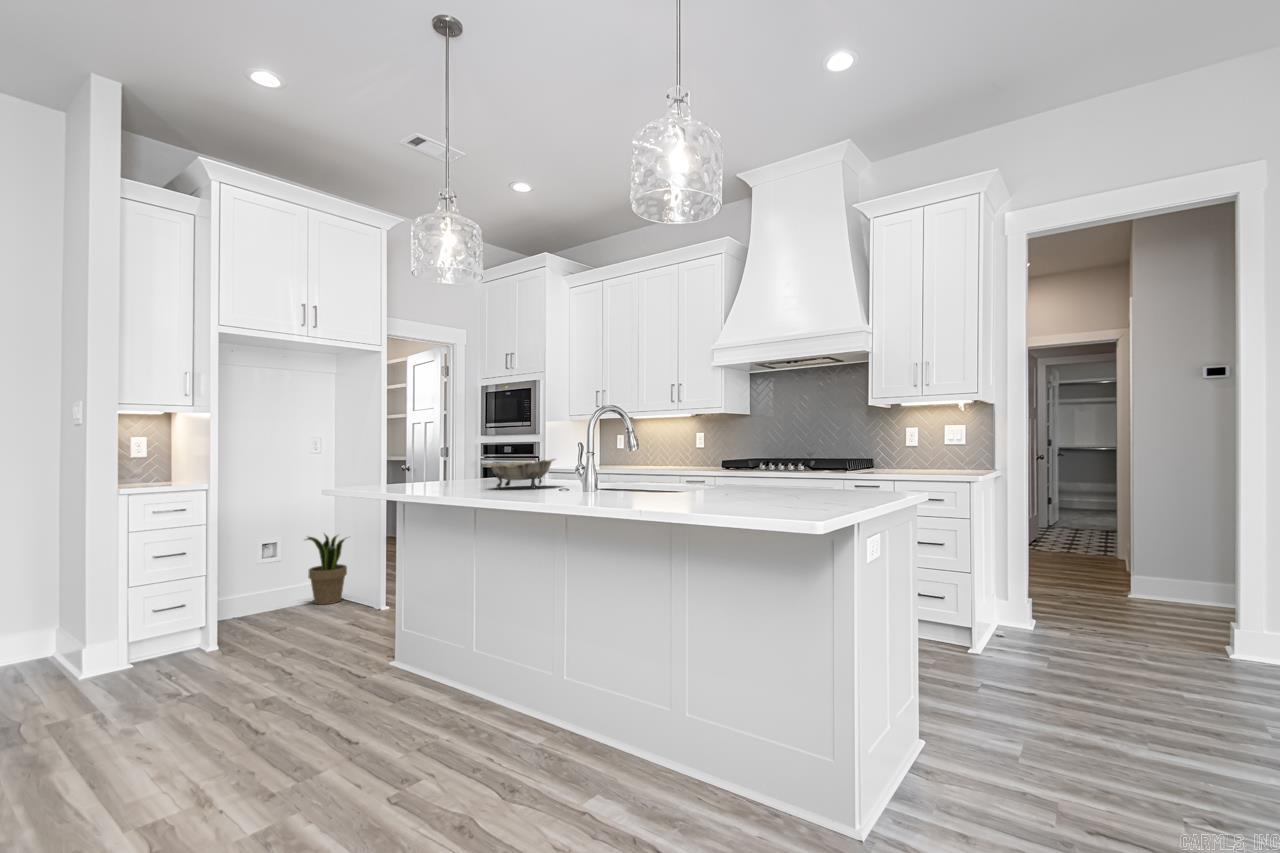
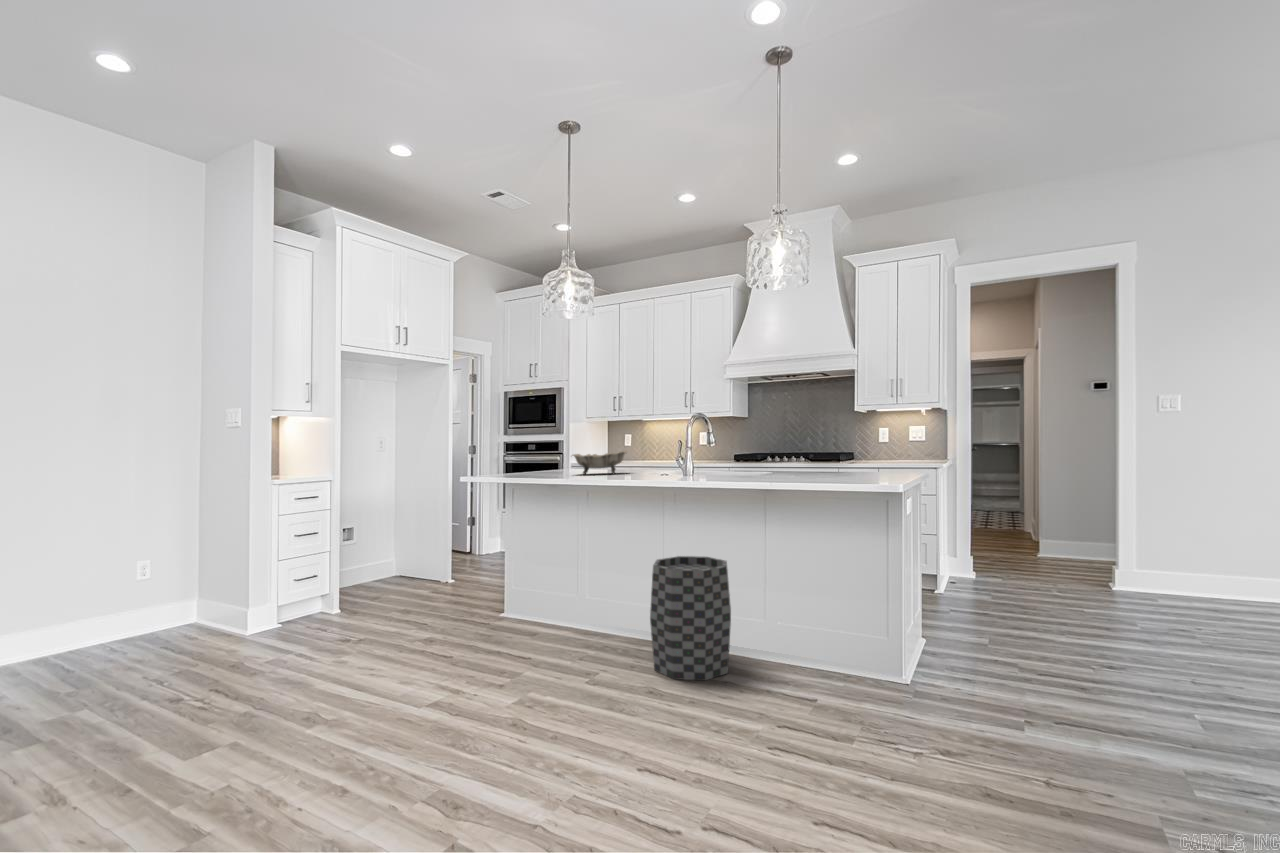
potted plant: present [306,534,347,605] -> none [374,519,416,583]
trash can: none [499,610,620,803] -> present [650,556,731,680]

